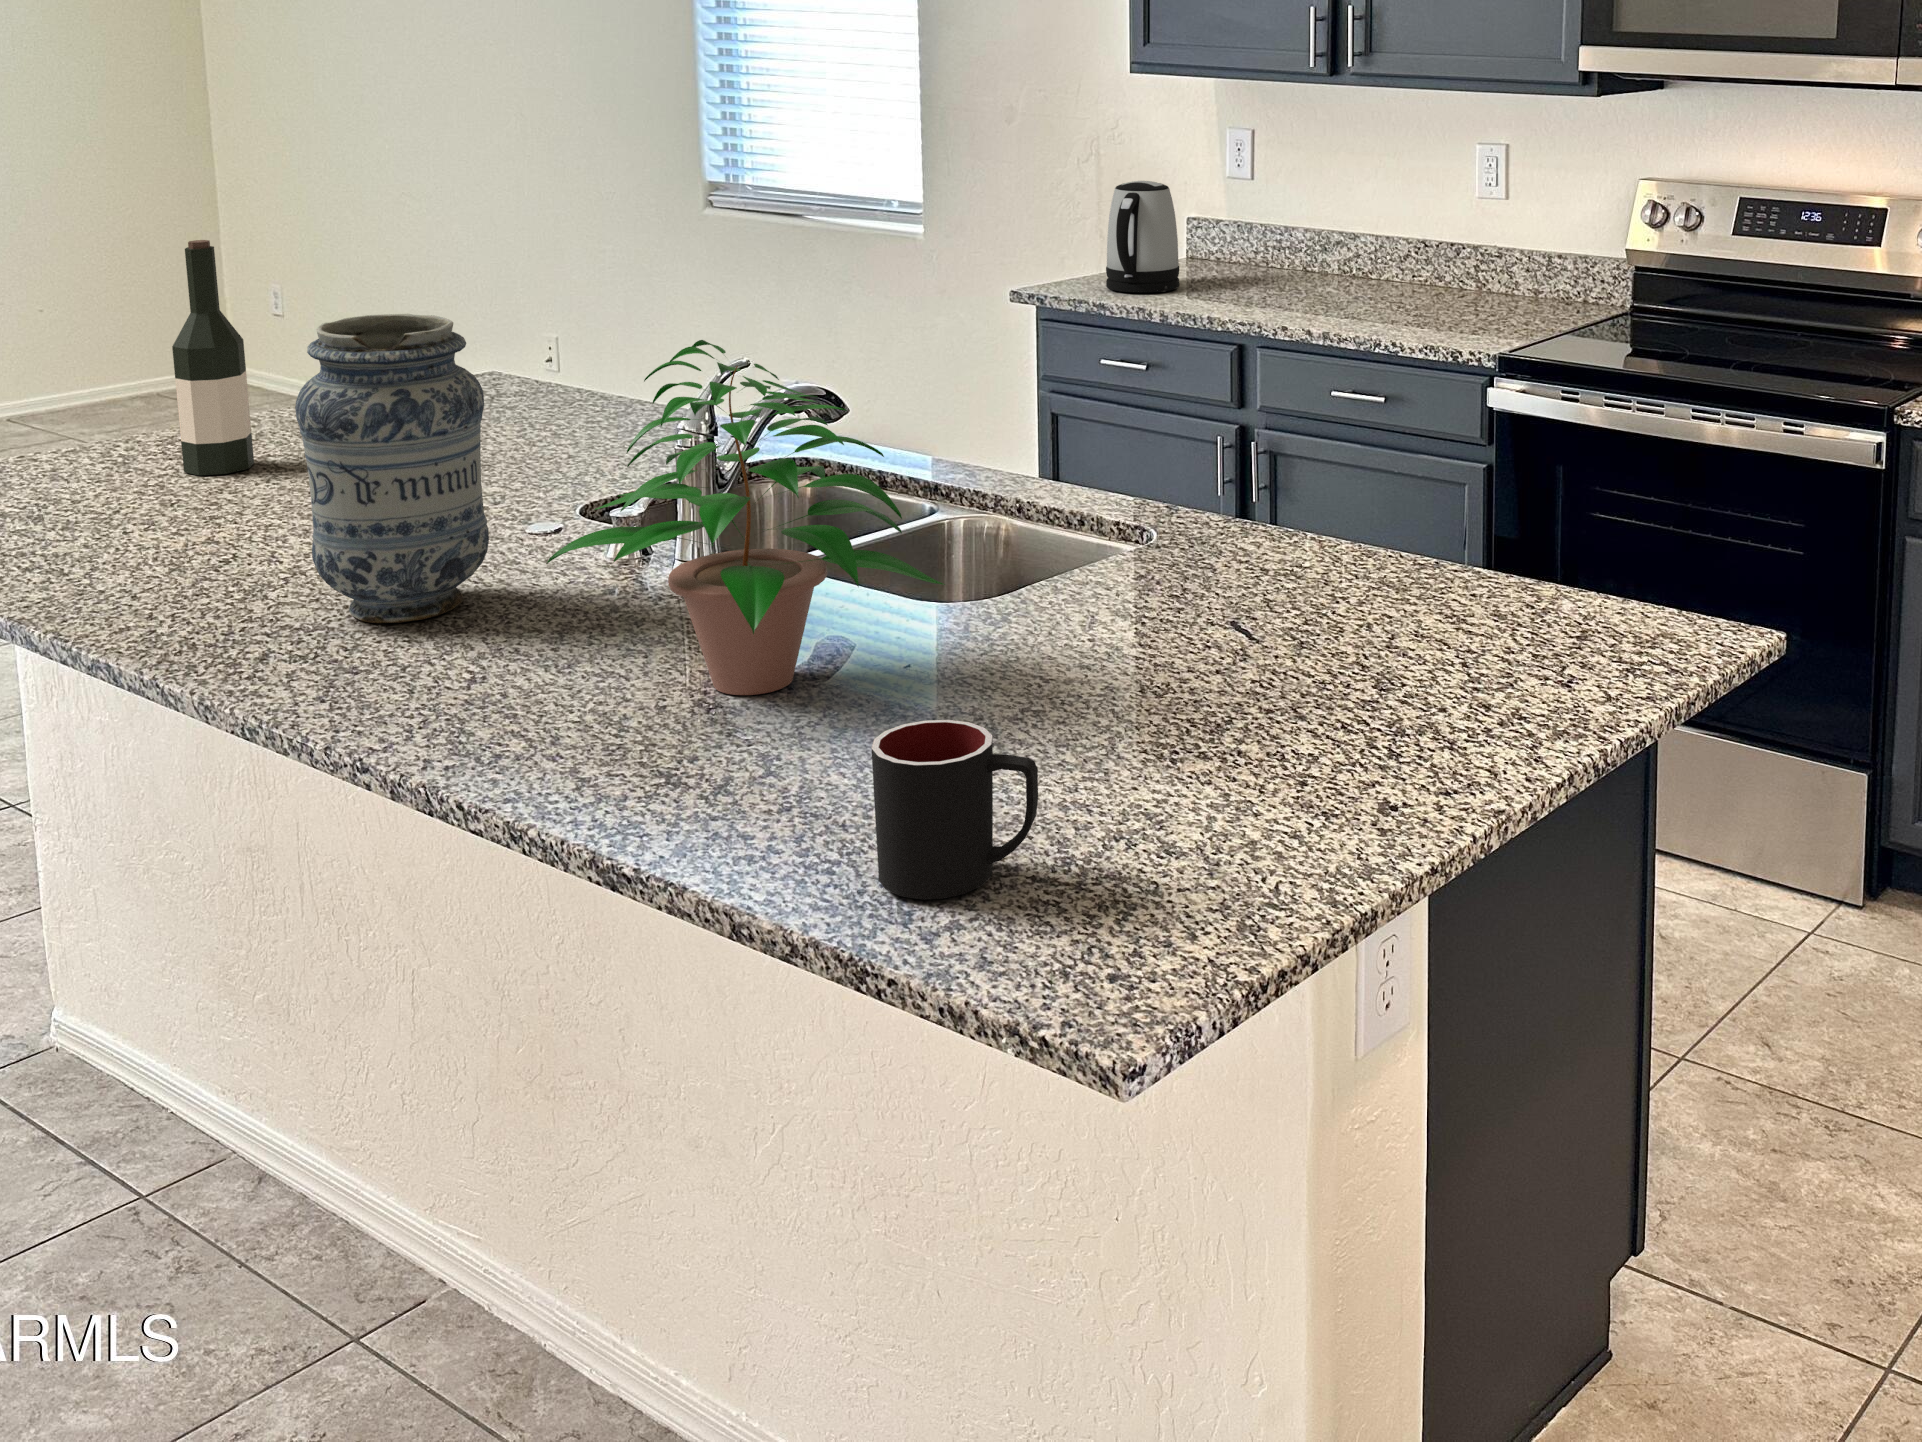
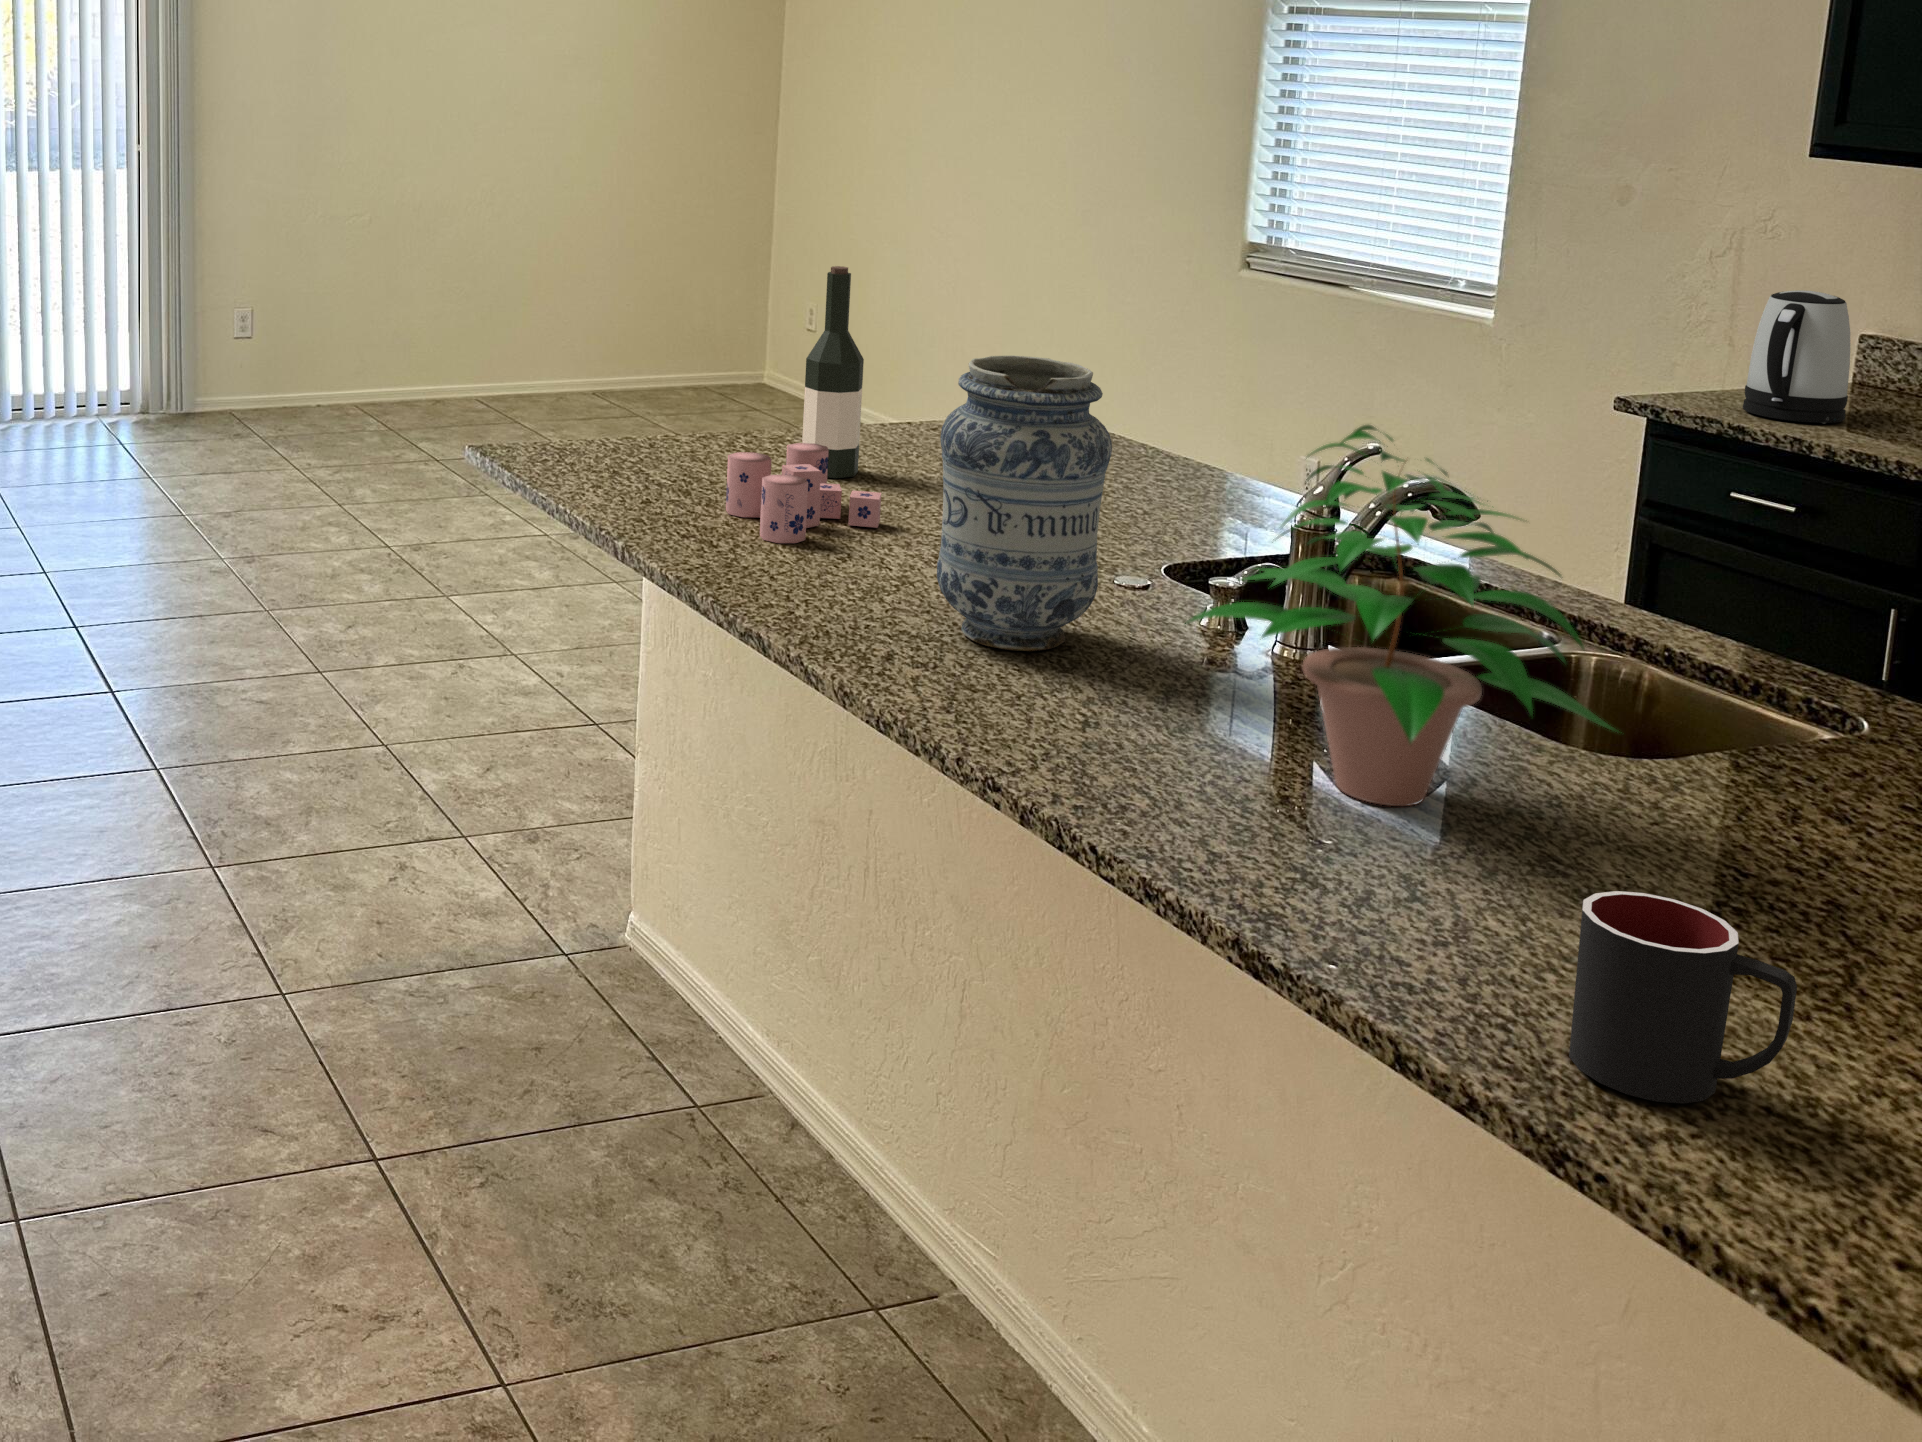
candle: none [74,440,272,557] -> present [726,443,881,543]

